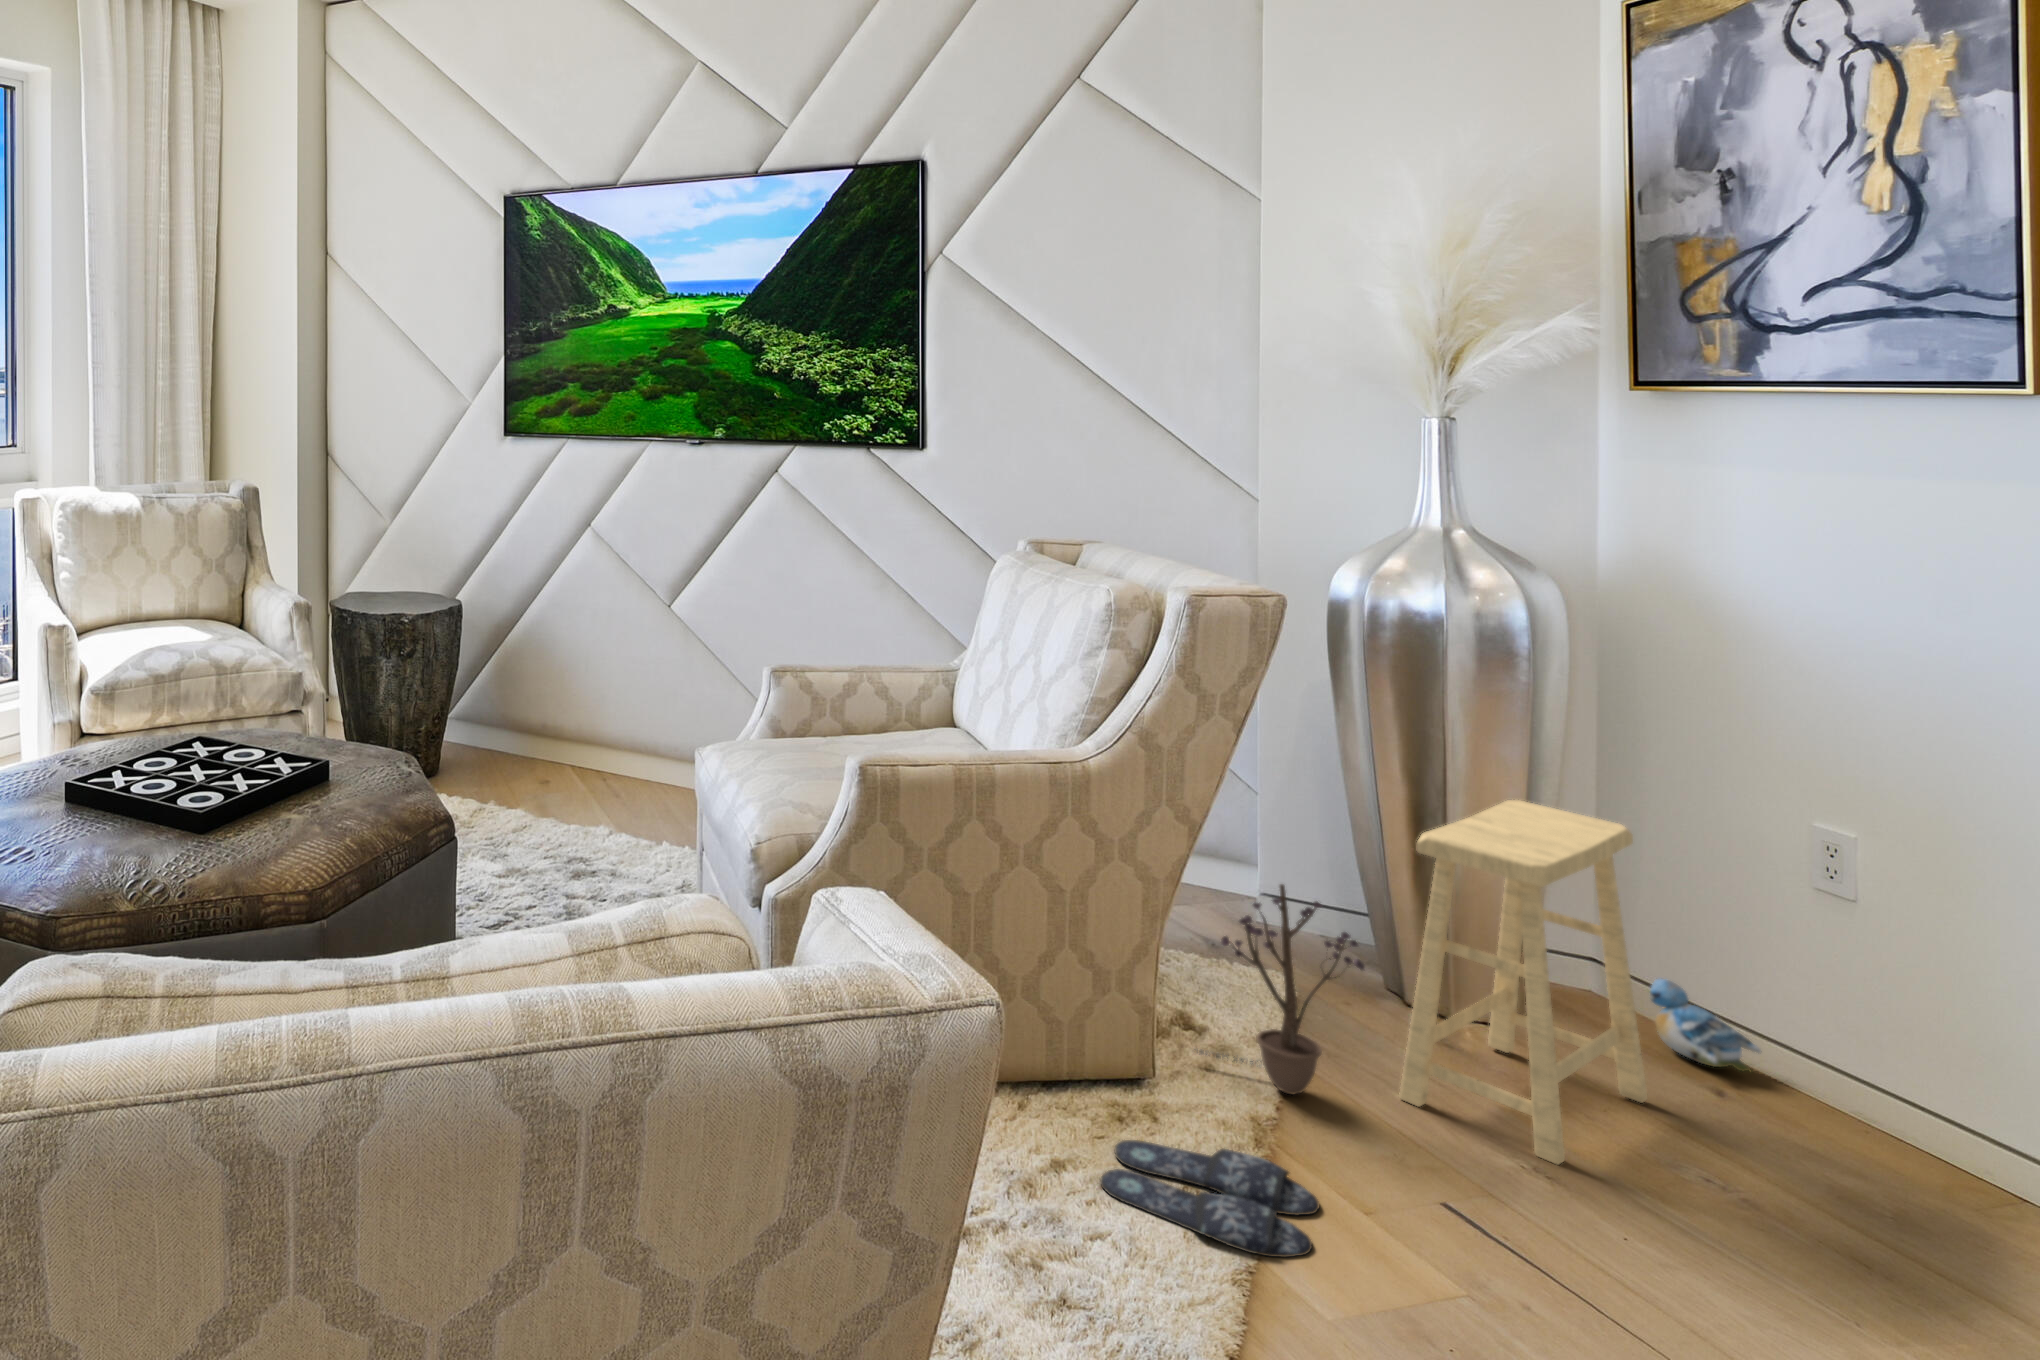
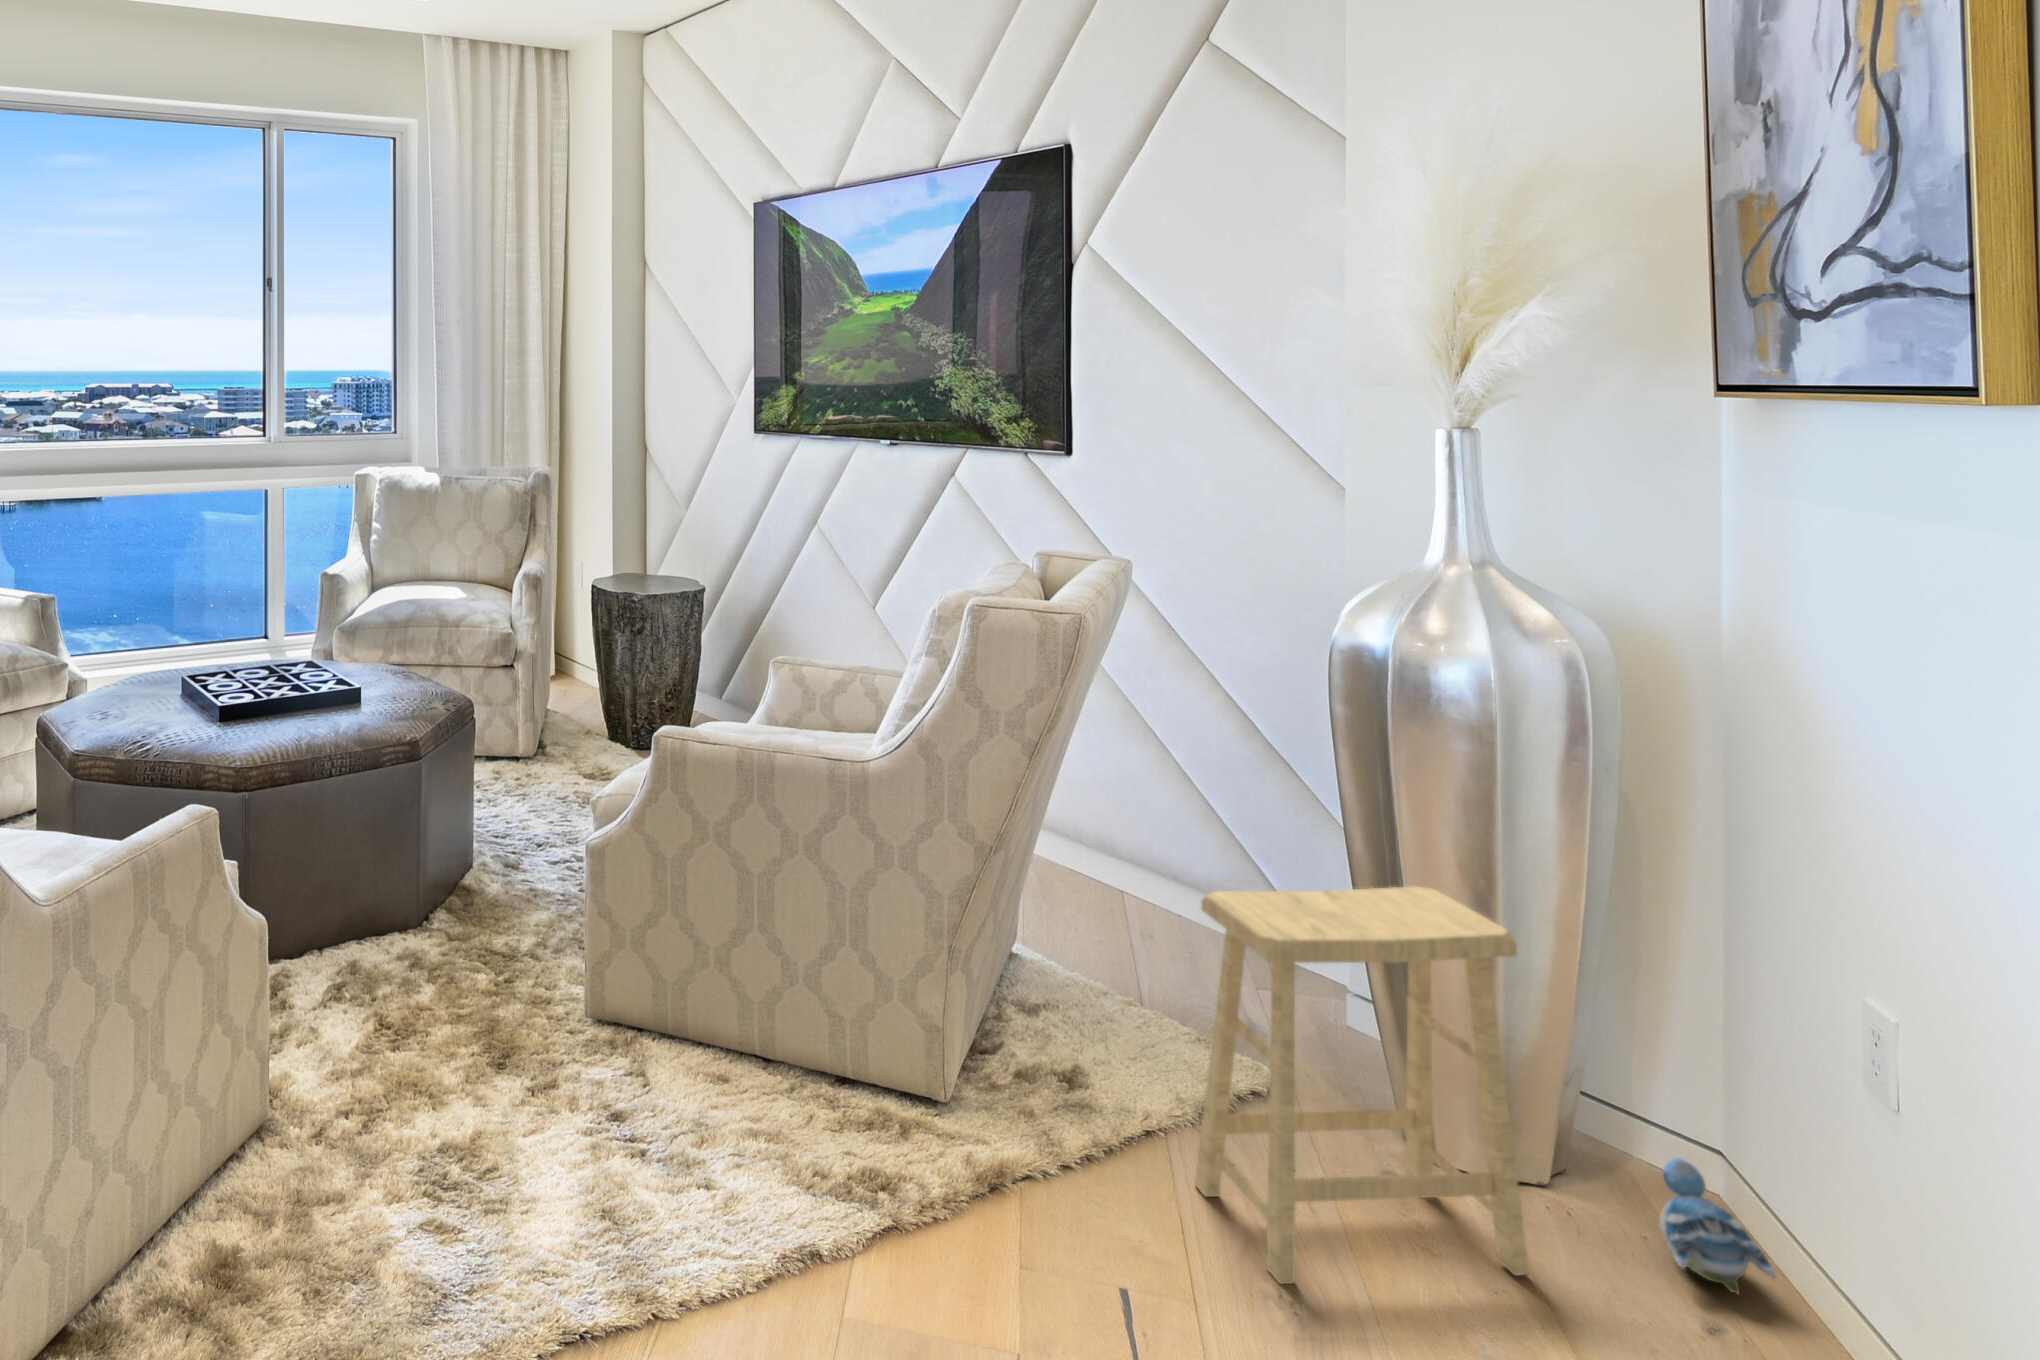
decorative plant: present [1194,884,1364,1094] -> none [1013,921,1136,1149]
slippers: present [1100,1140,1319,1257] -> none [745,1127,938,1249]

